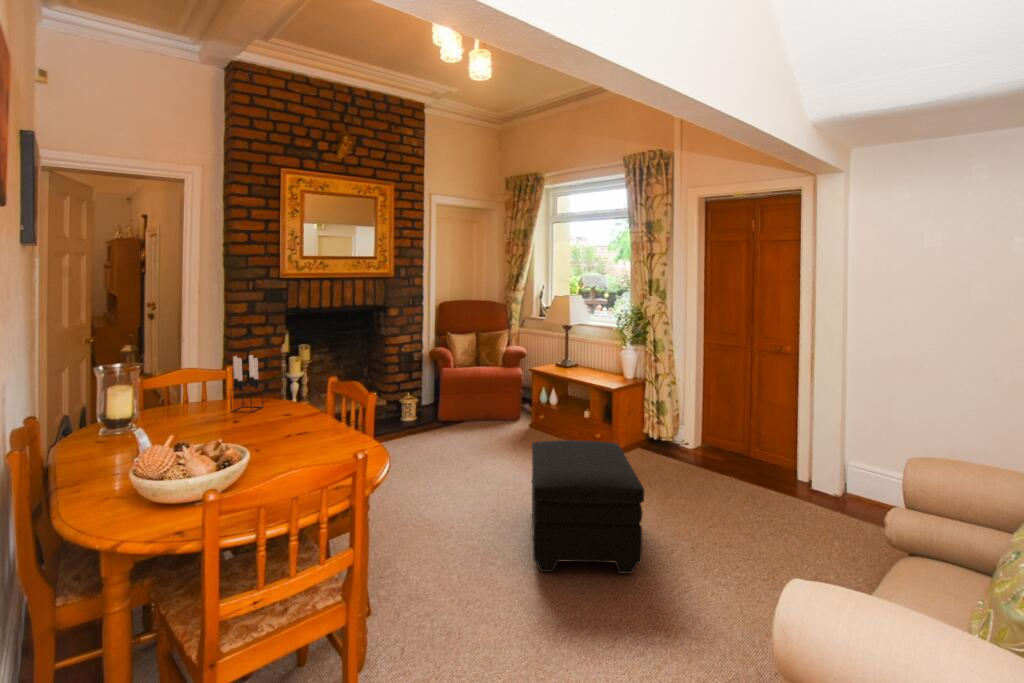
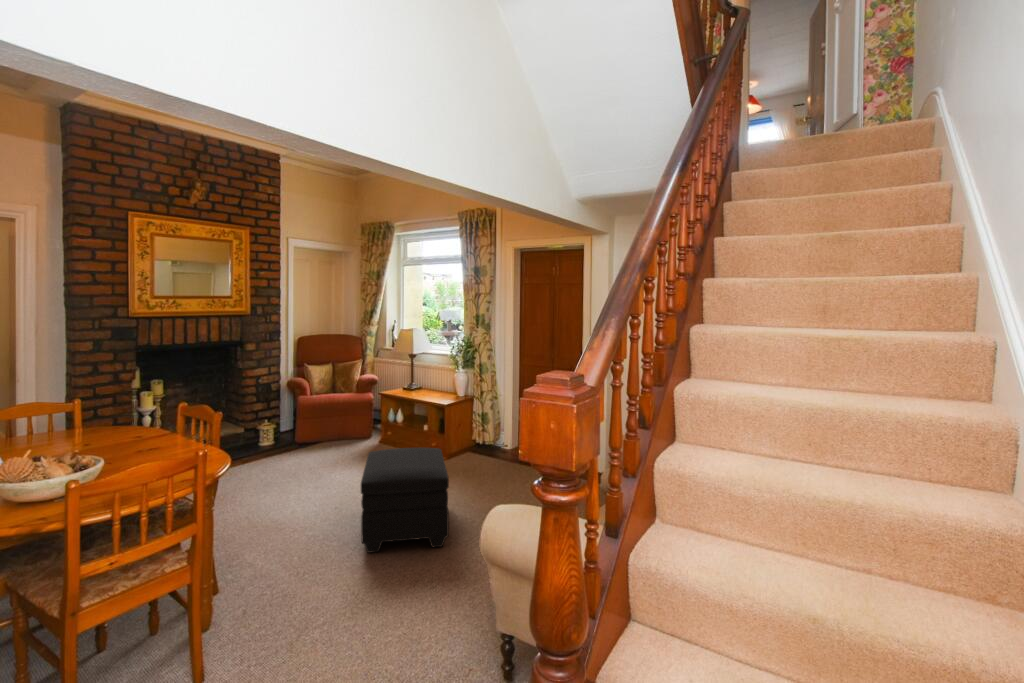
candle holder: present [230,355,263,412] -> none [81,386,114,437]

